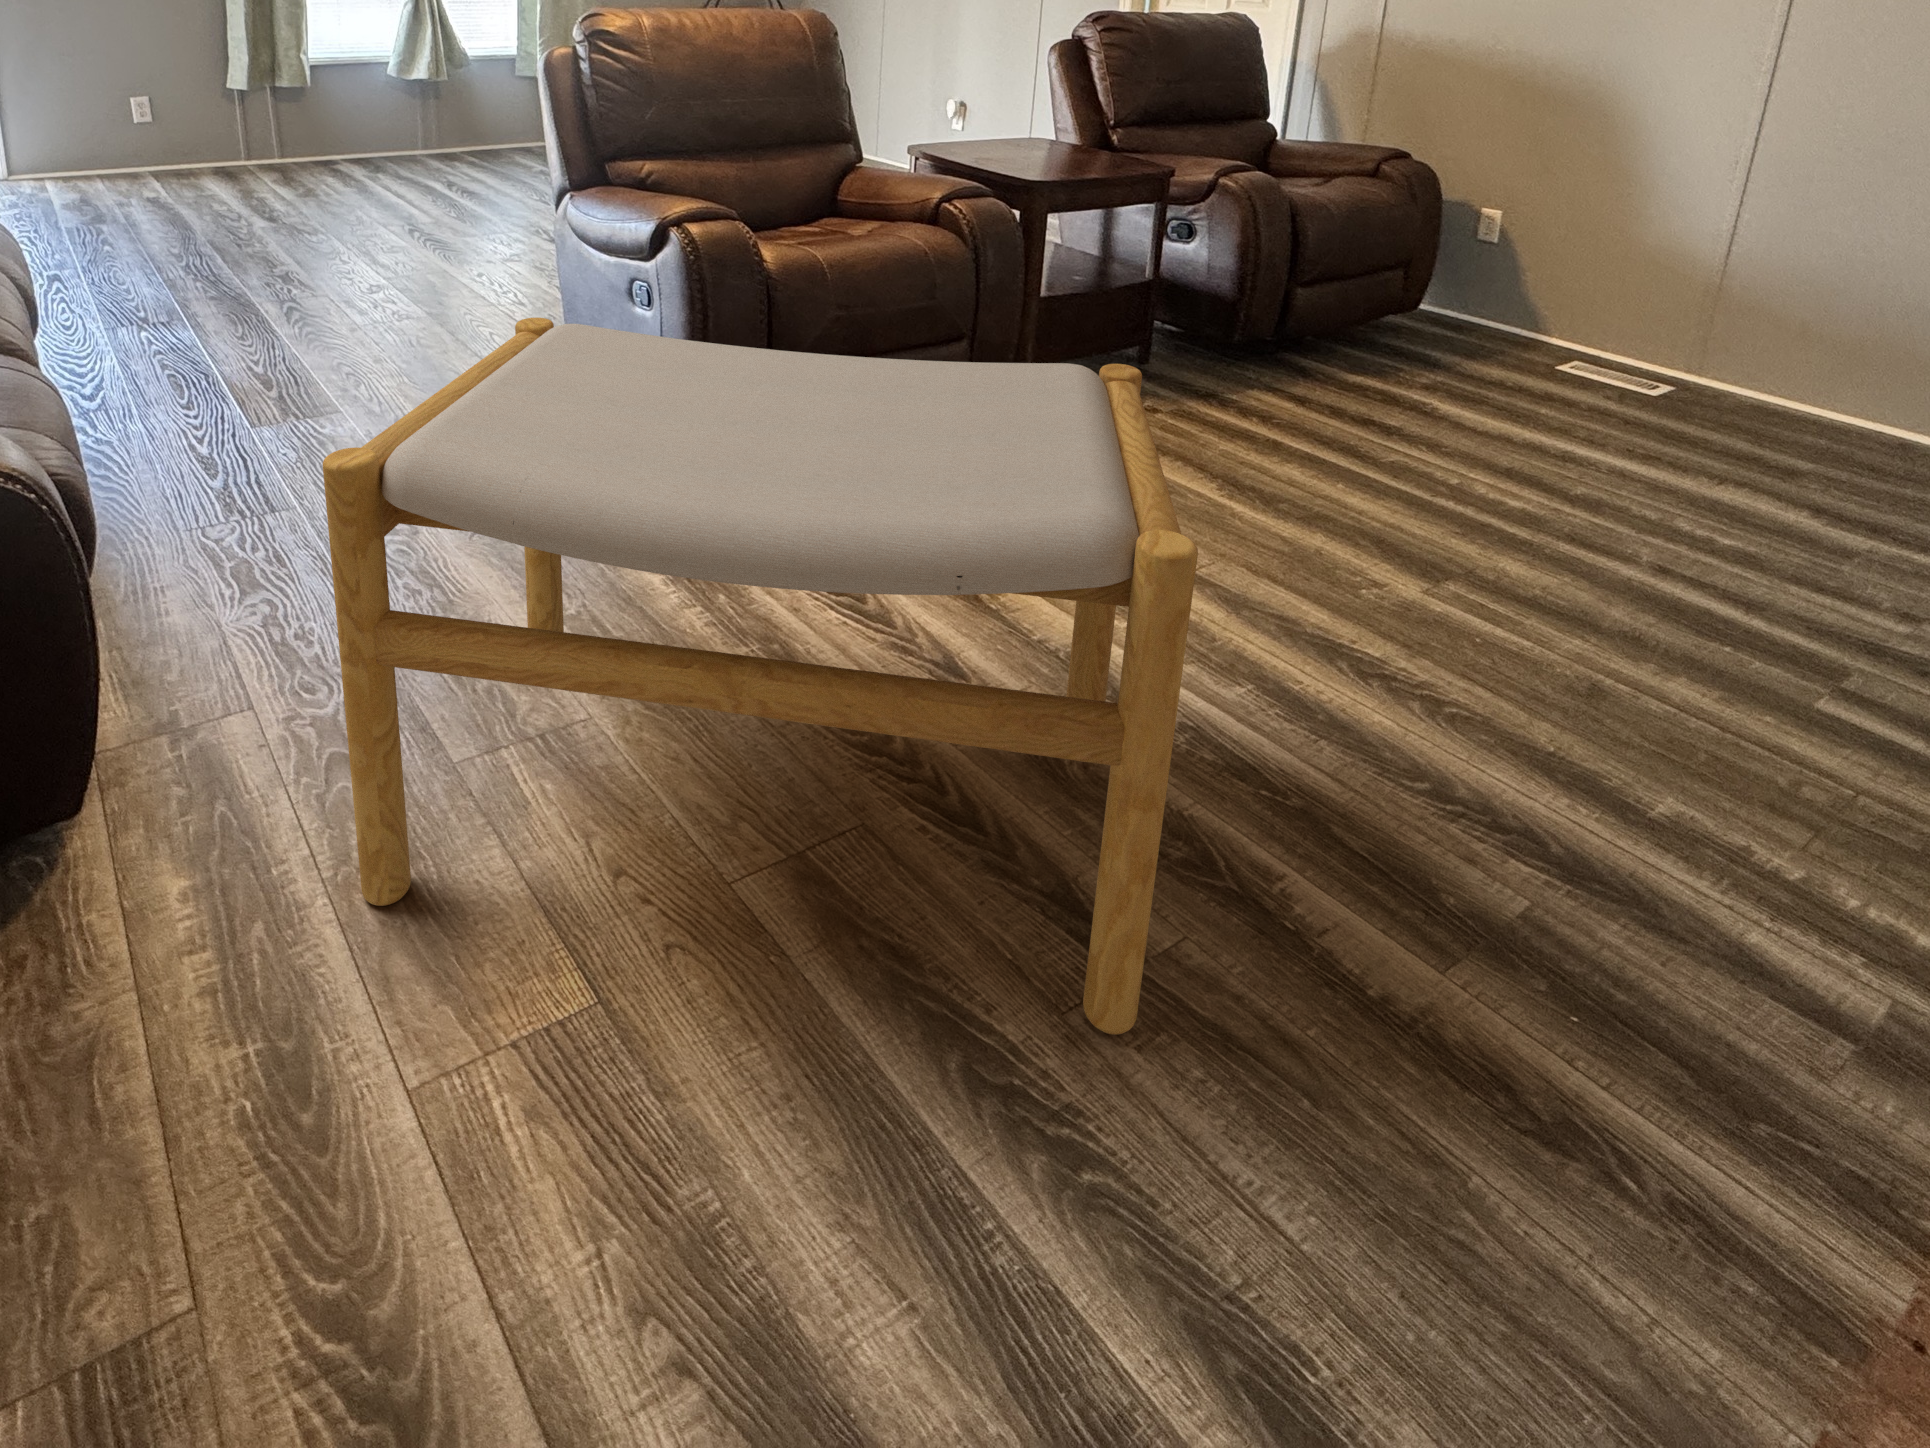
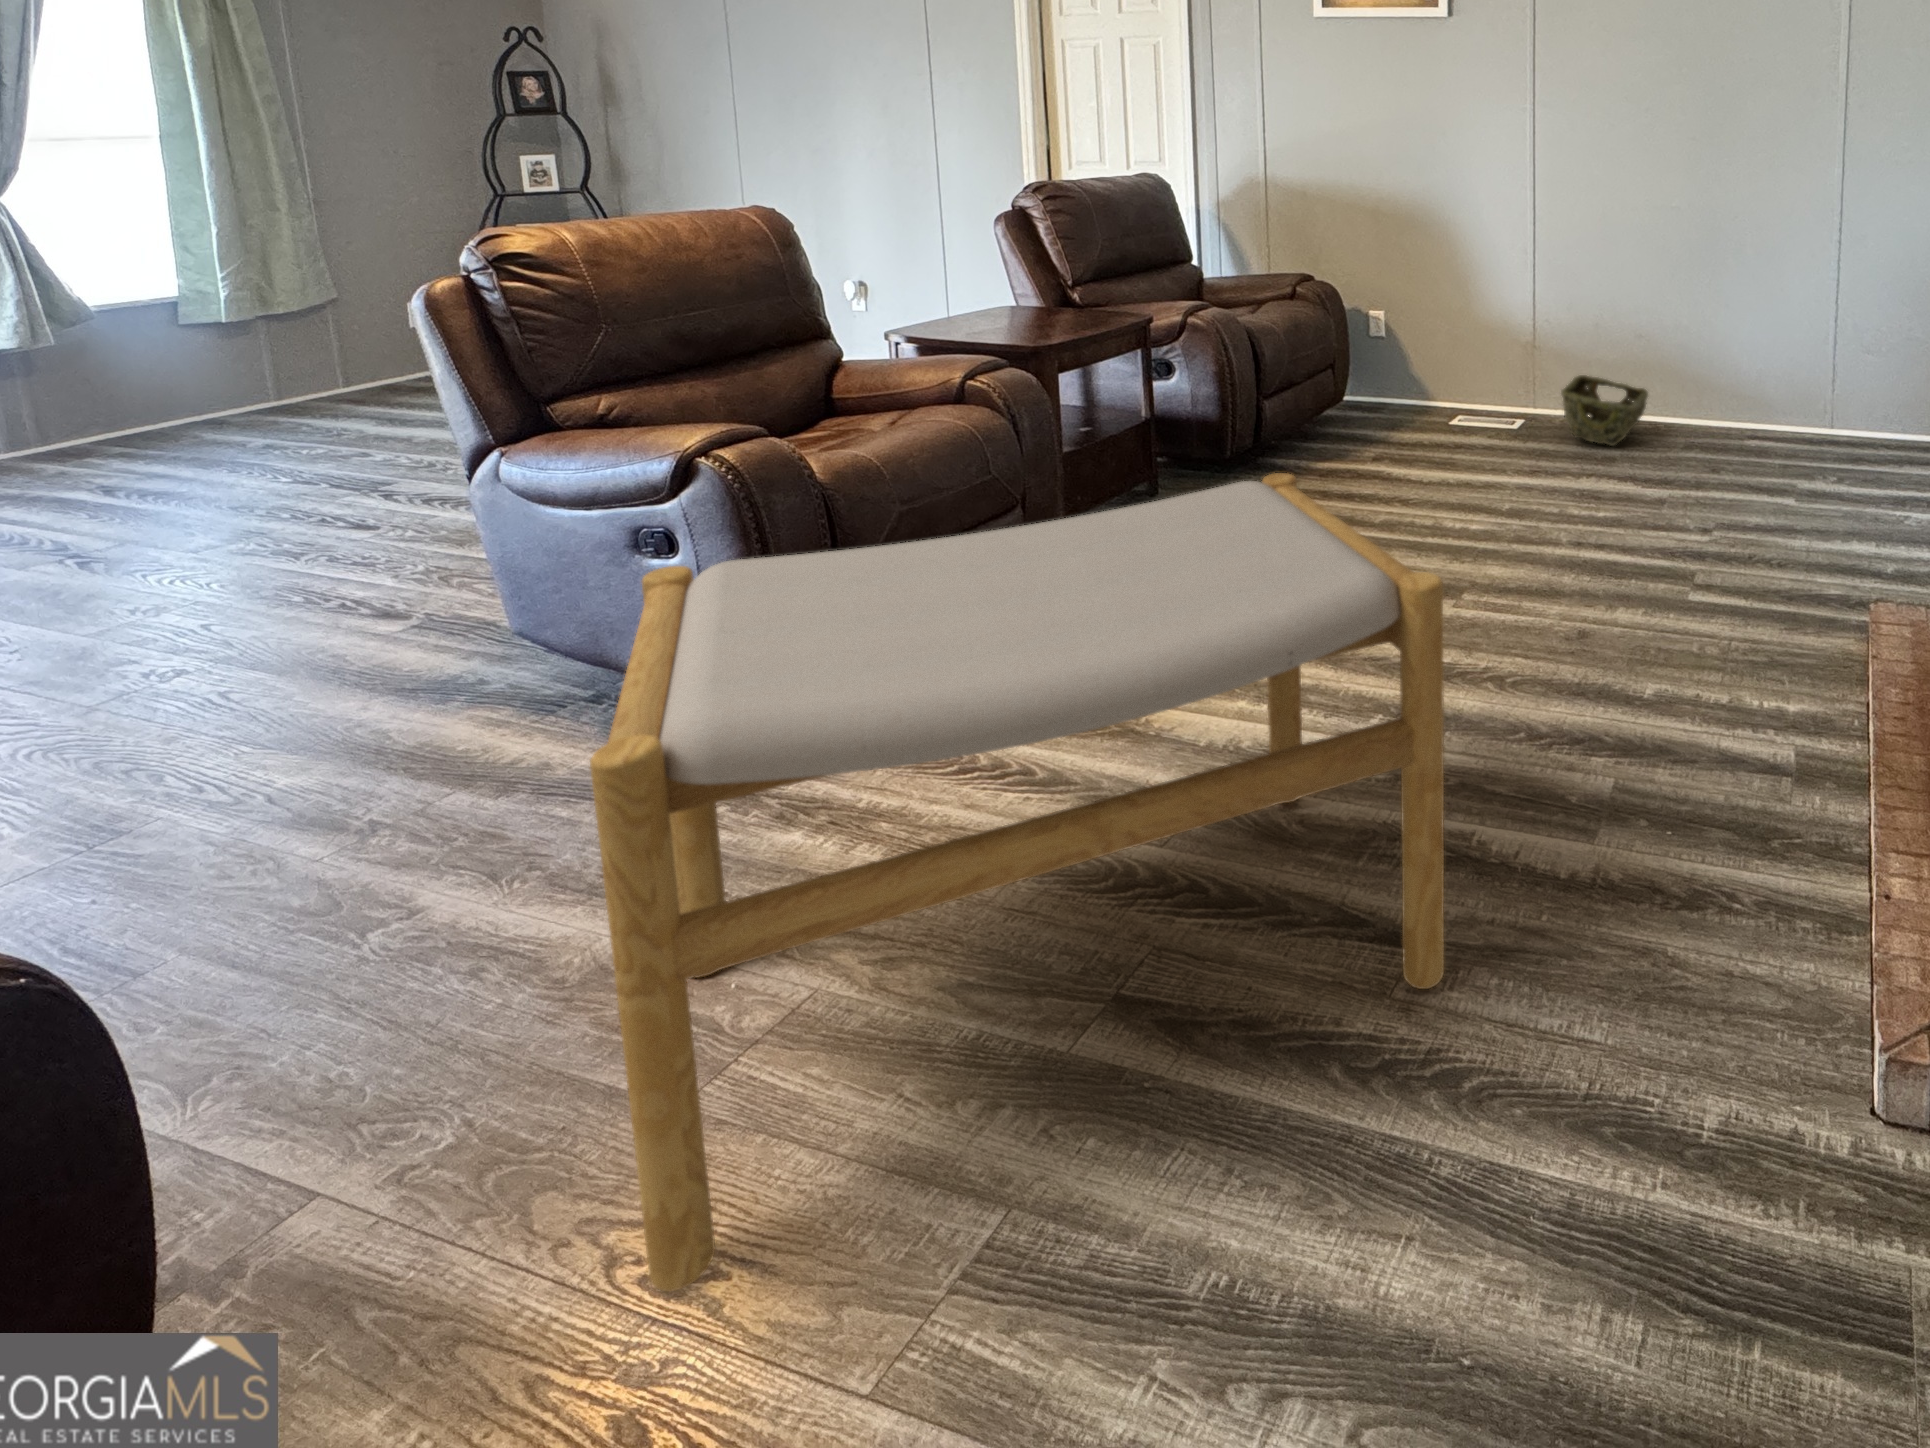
woven basket: none [1729,341,1905,451] -> present [1561,375,1648,446]

